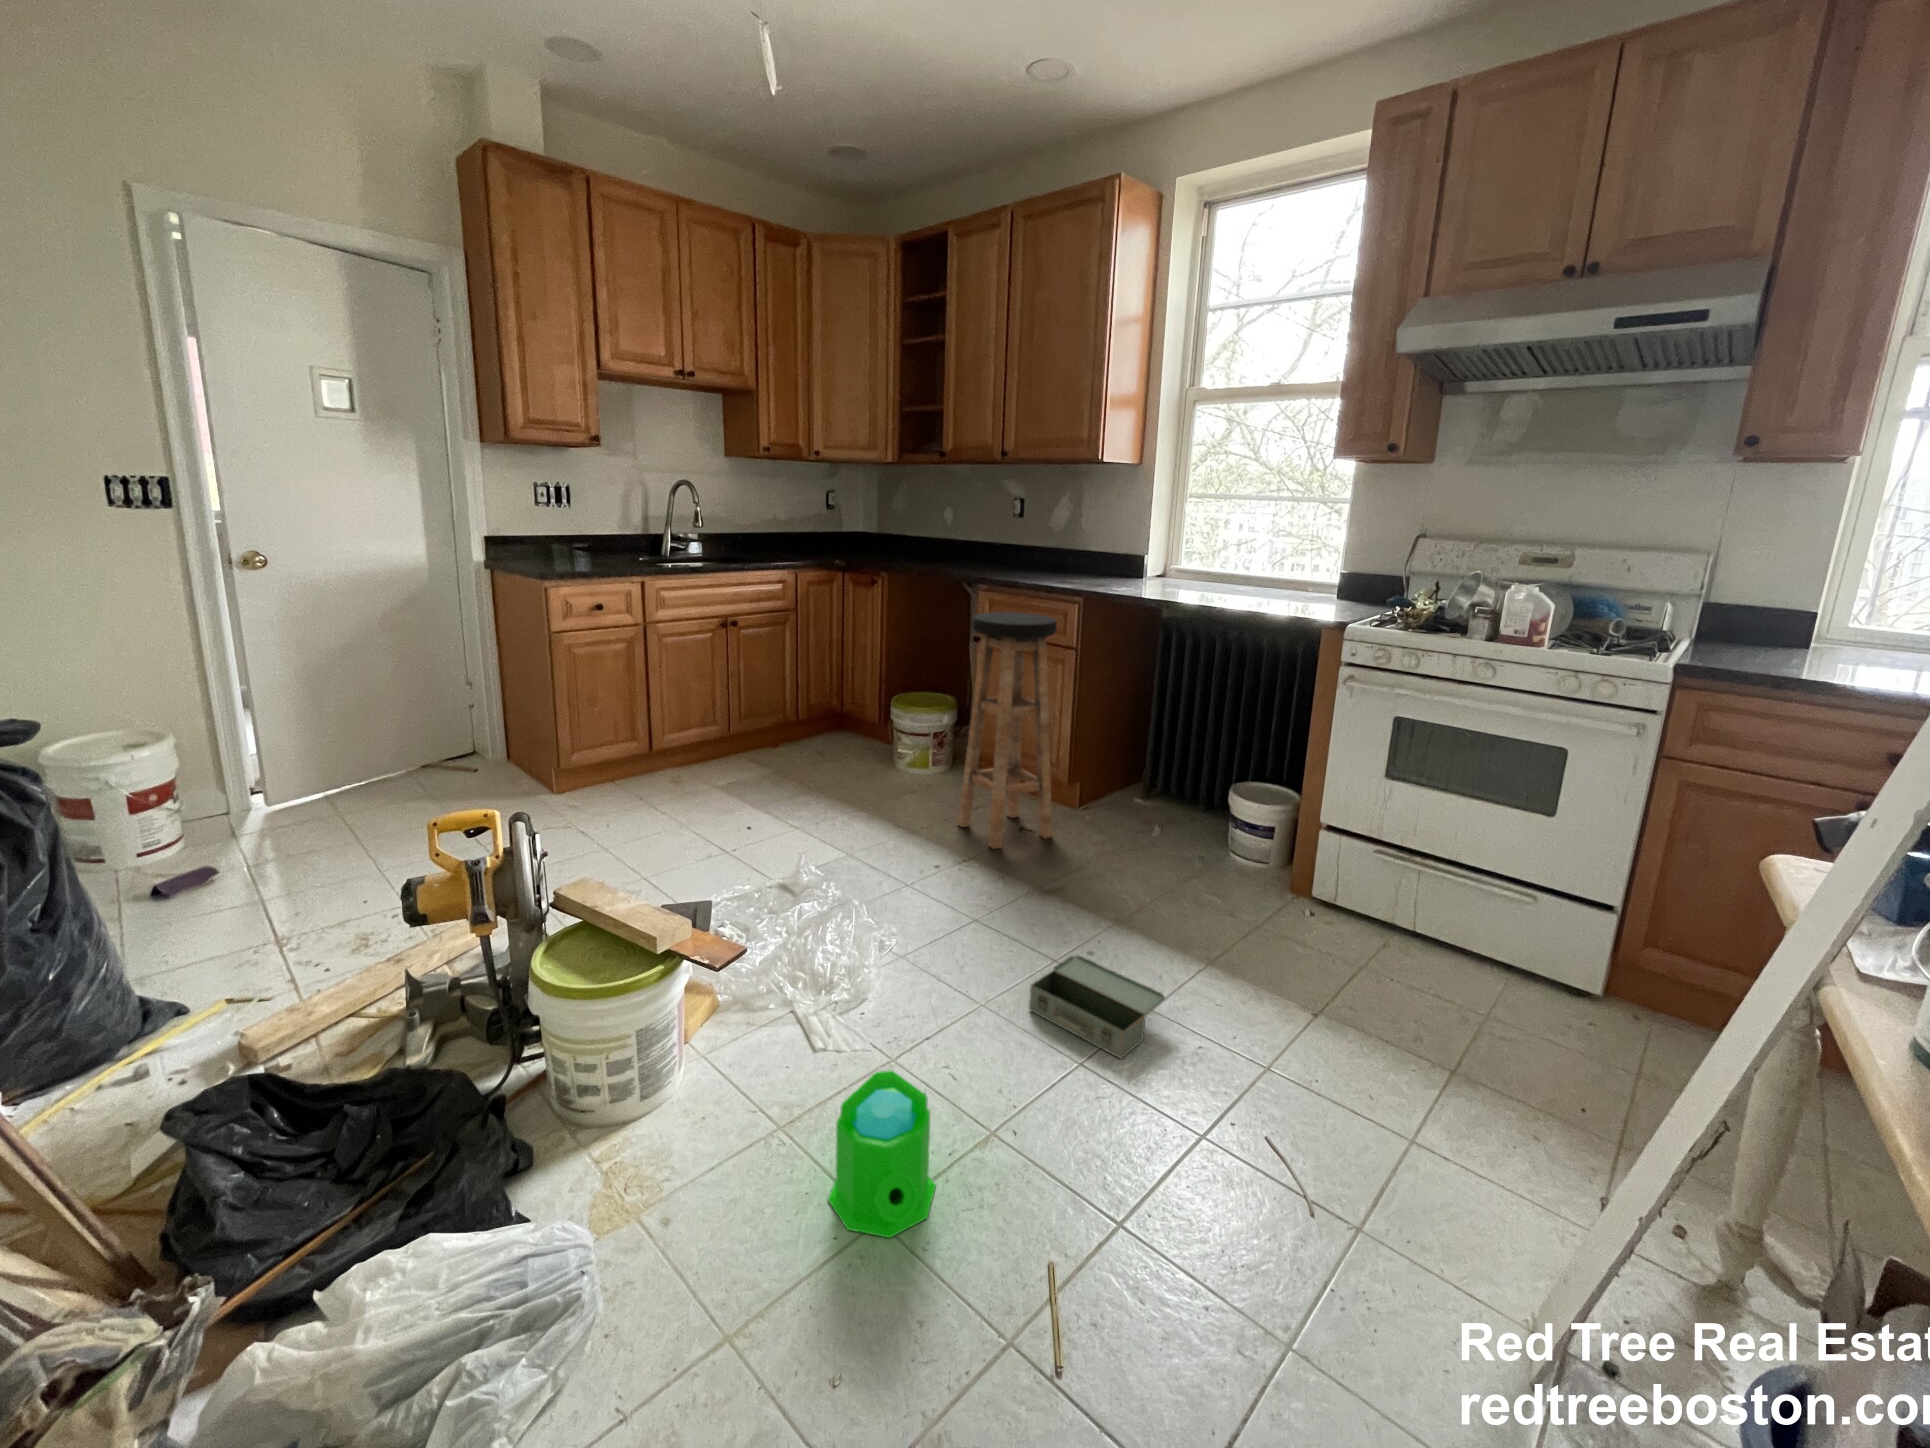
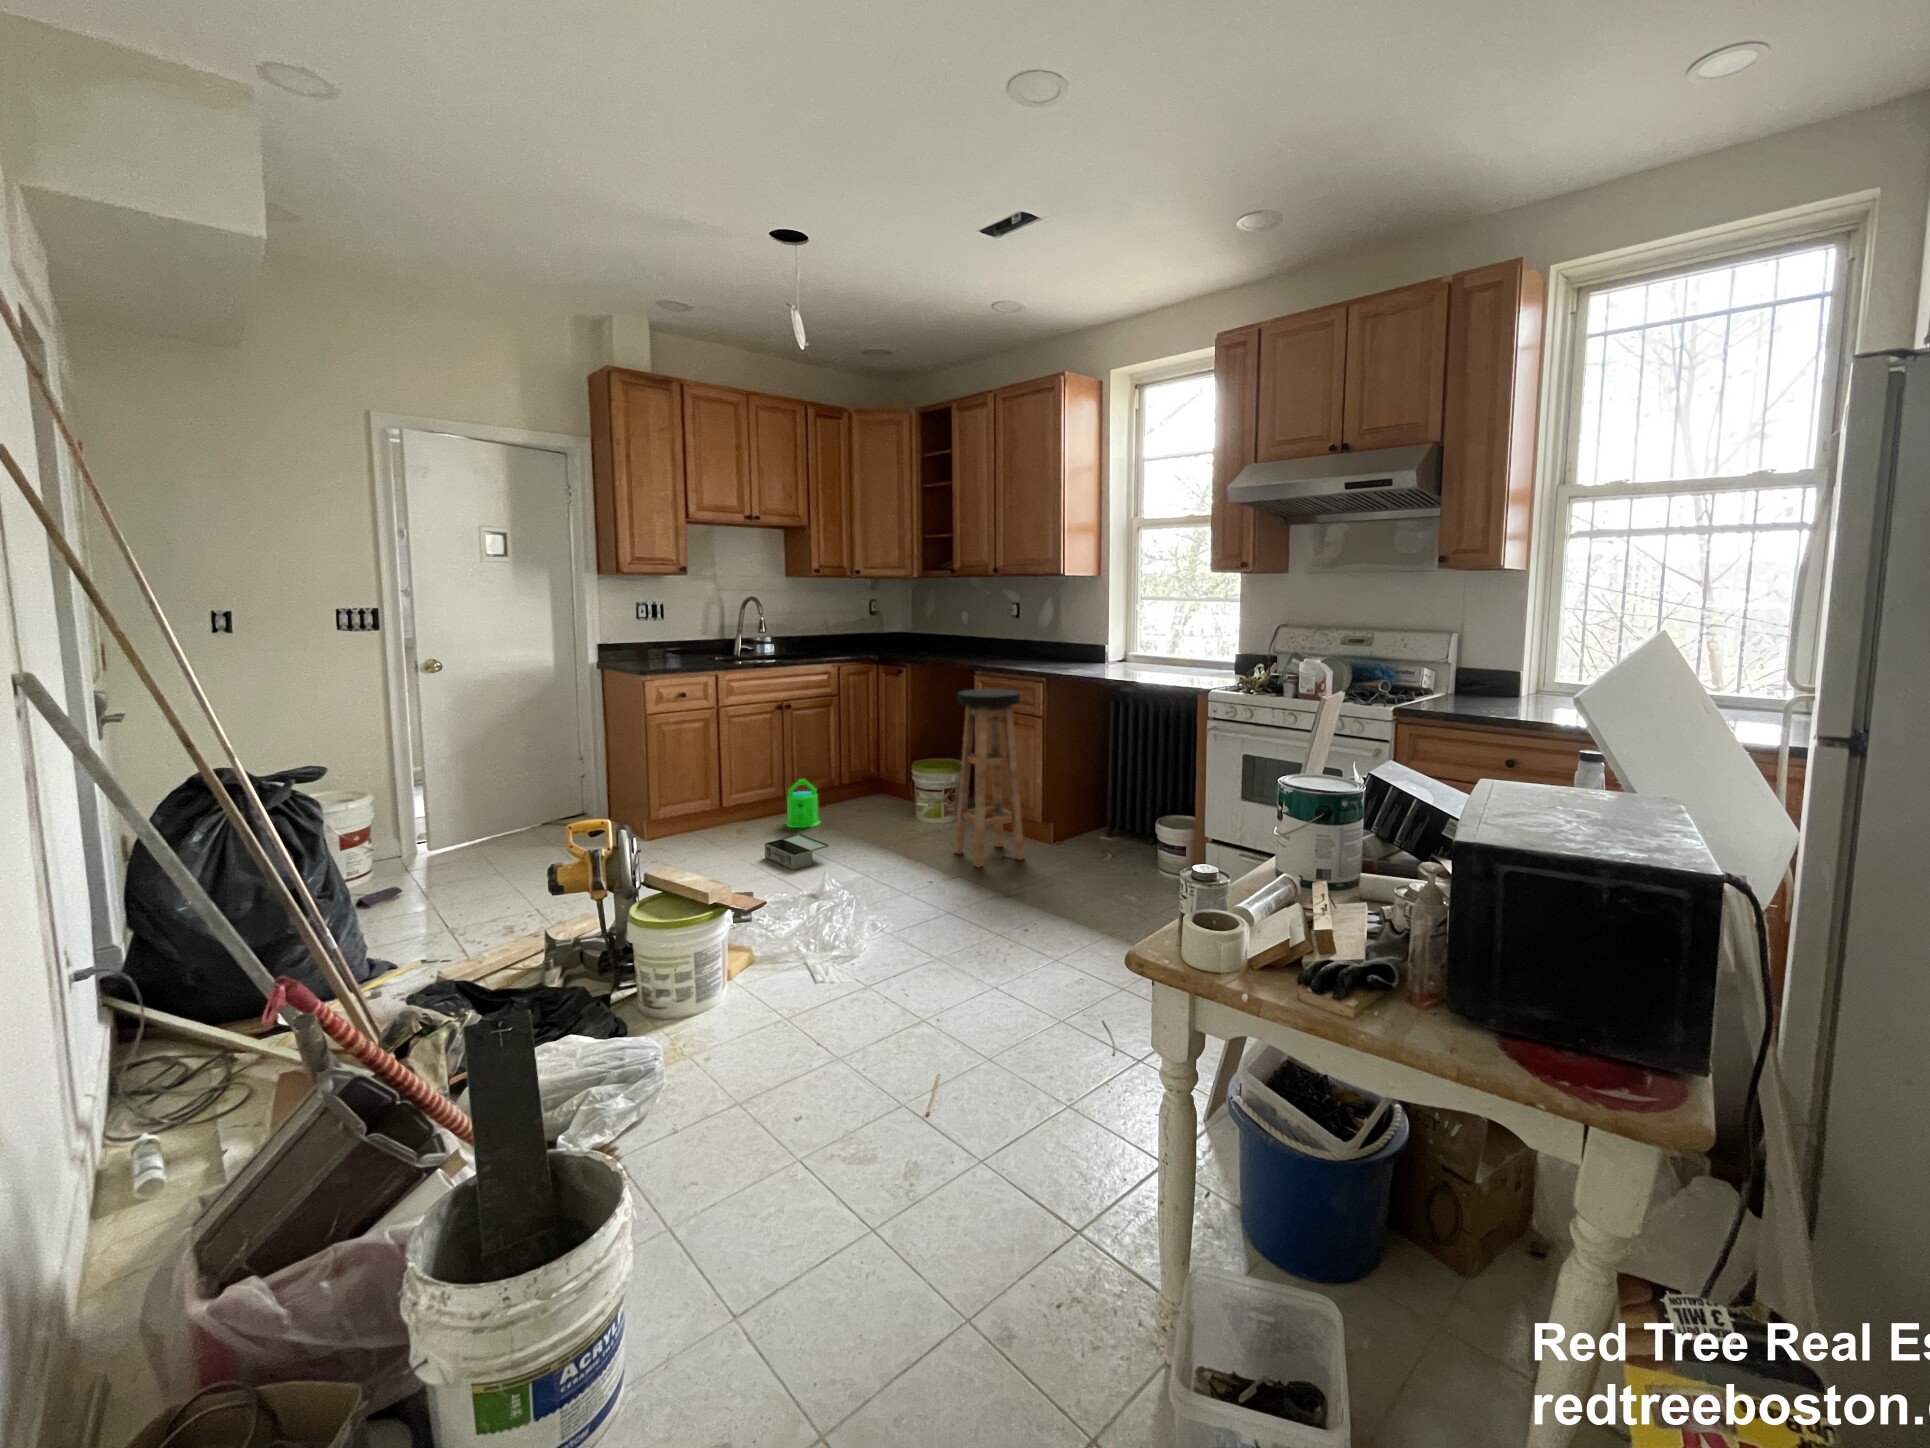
toolbox: present [1029,955,1165,1059] -> present [765,834,829,870]
watering can: present [828,1070,936,1238] -> present [786,779,820,828]

